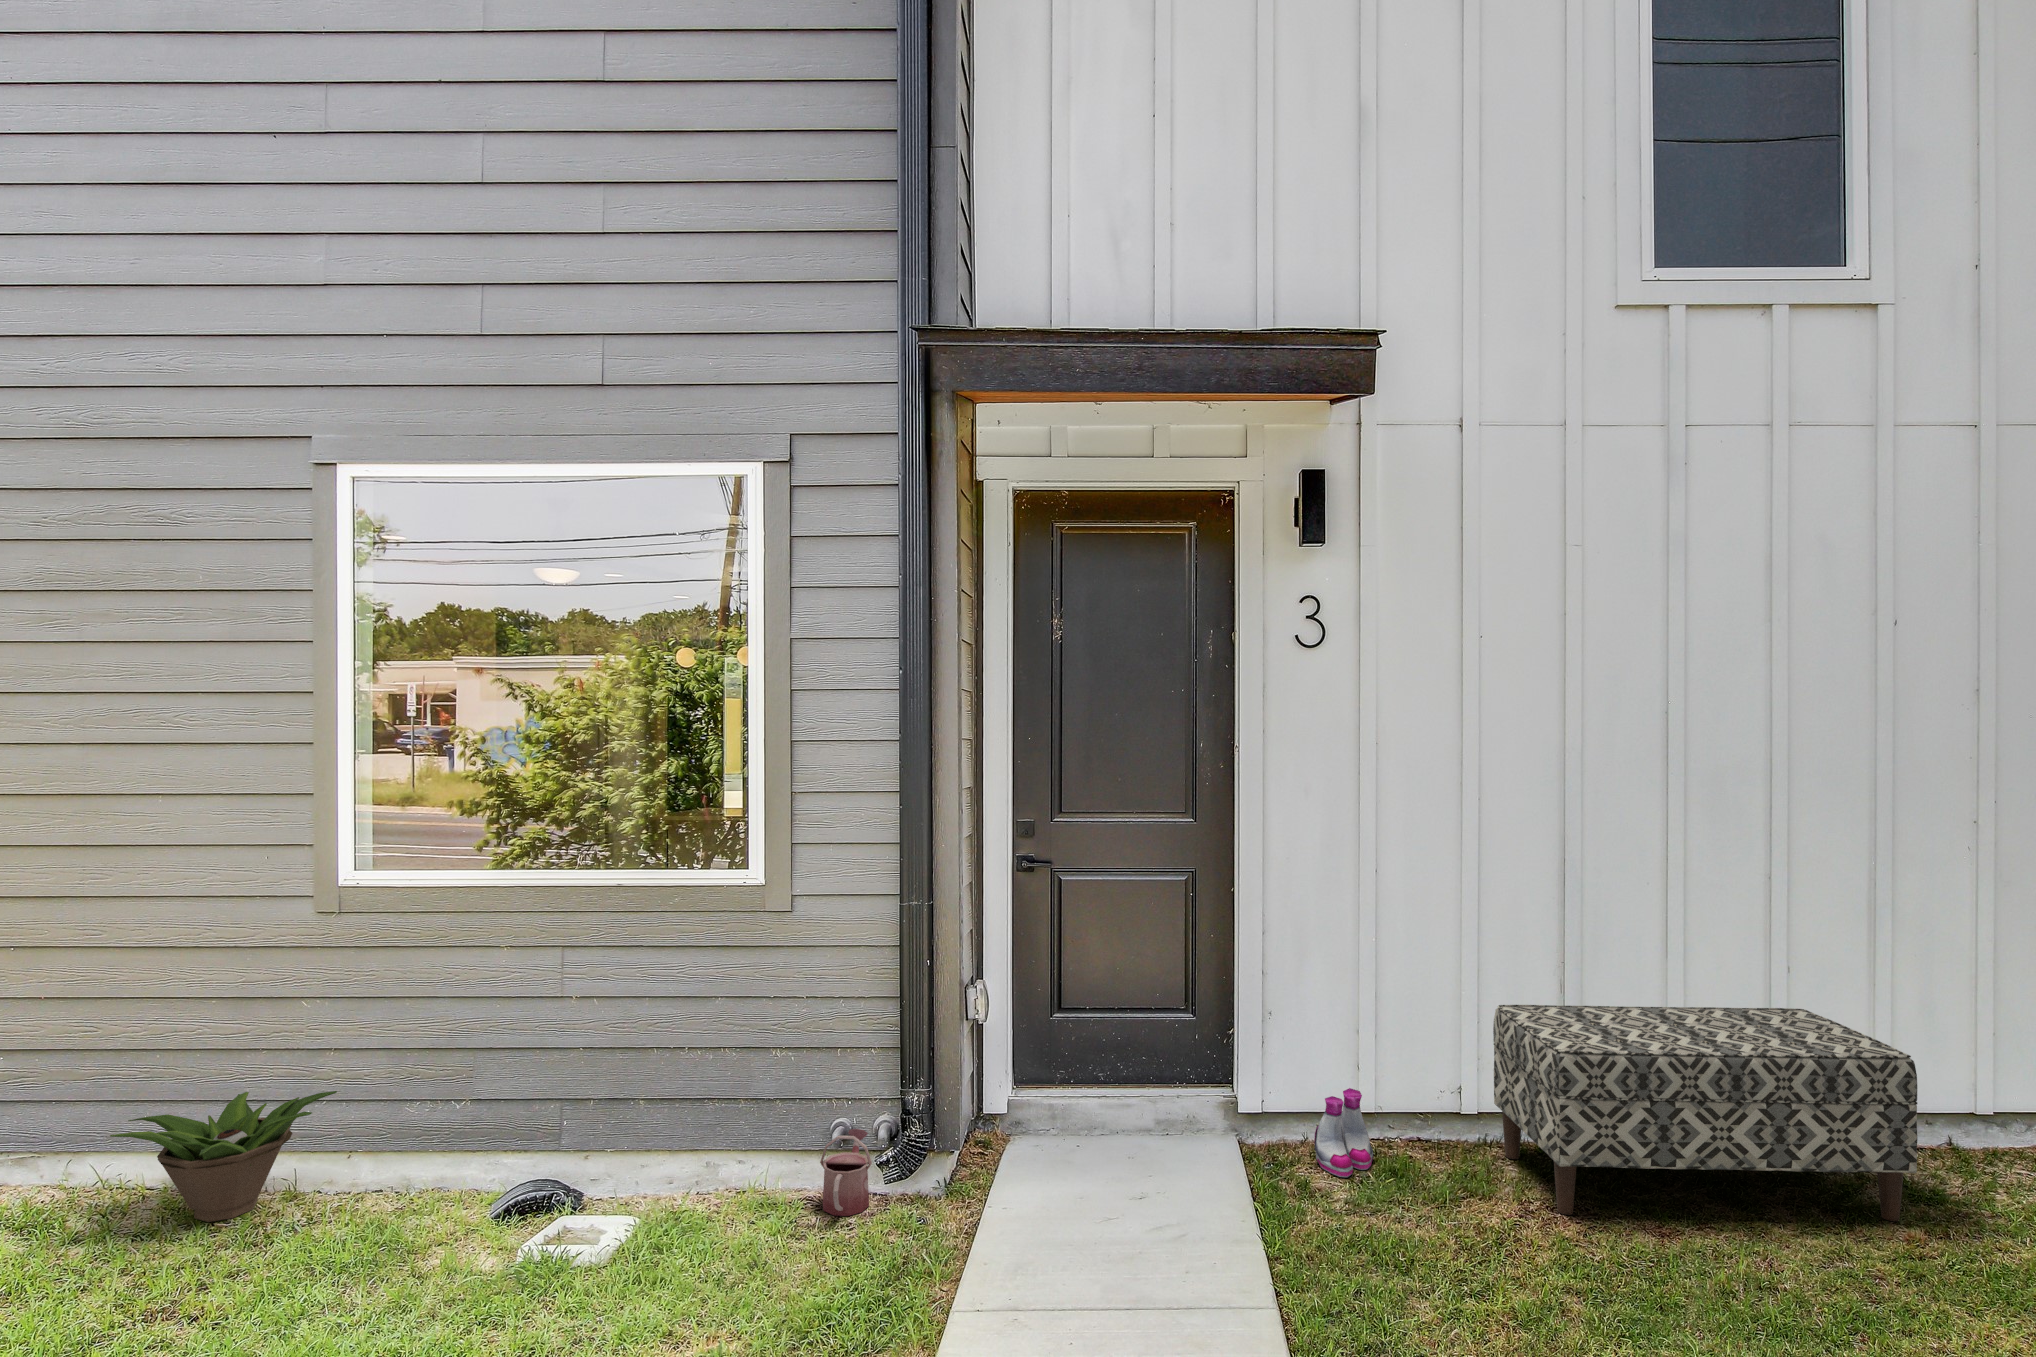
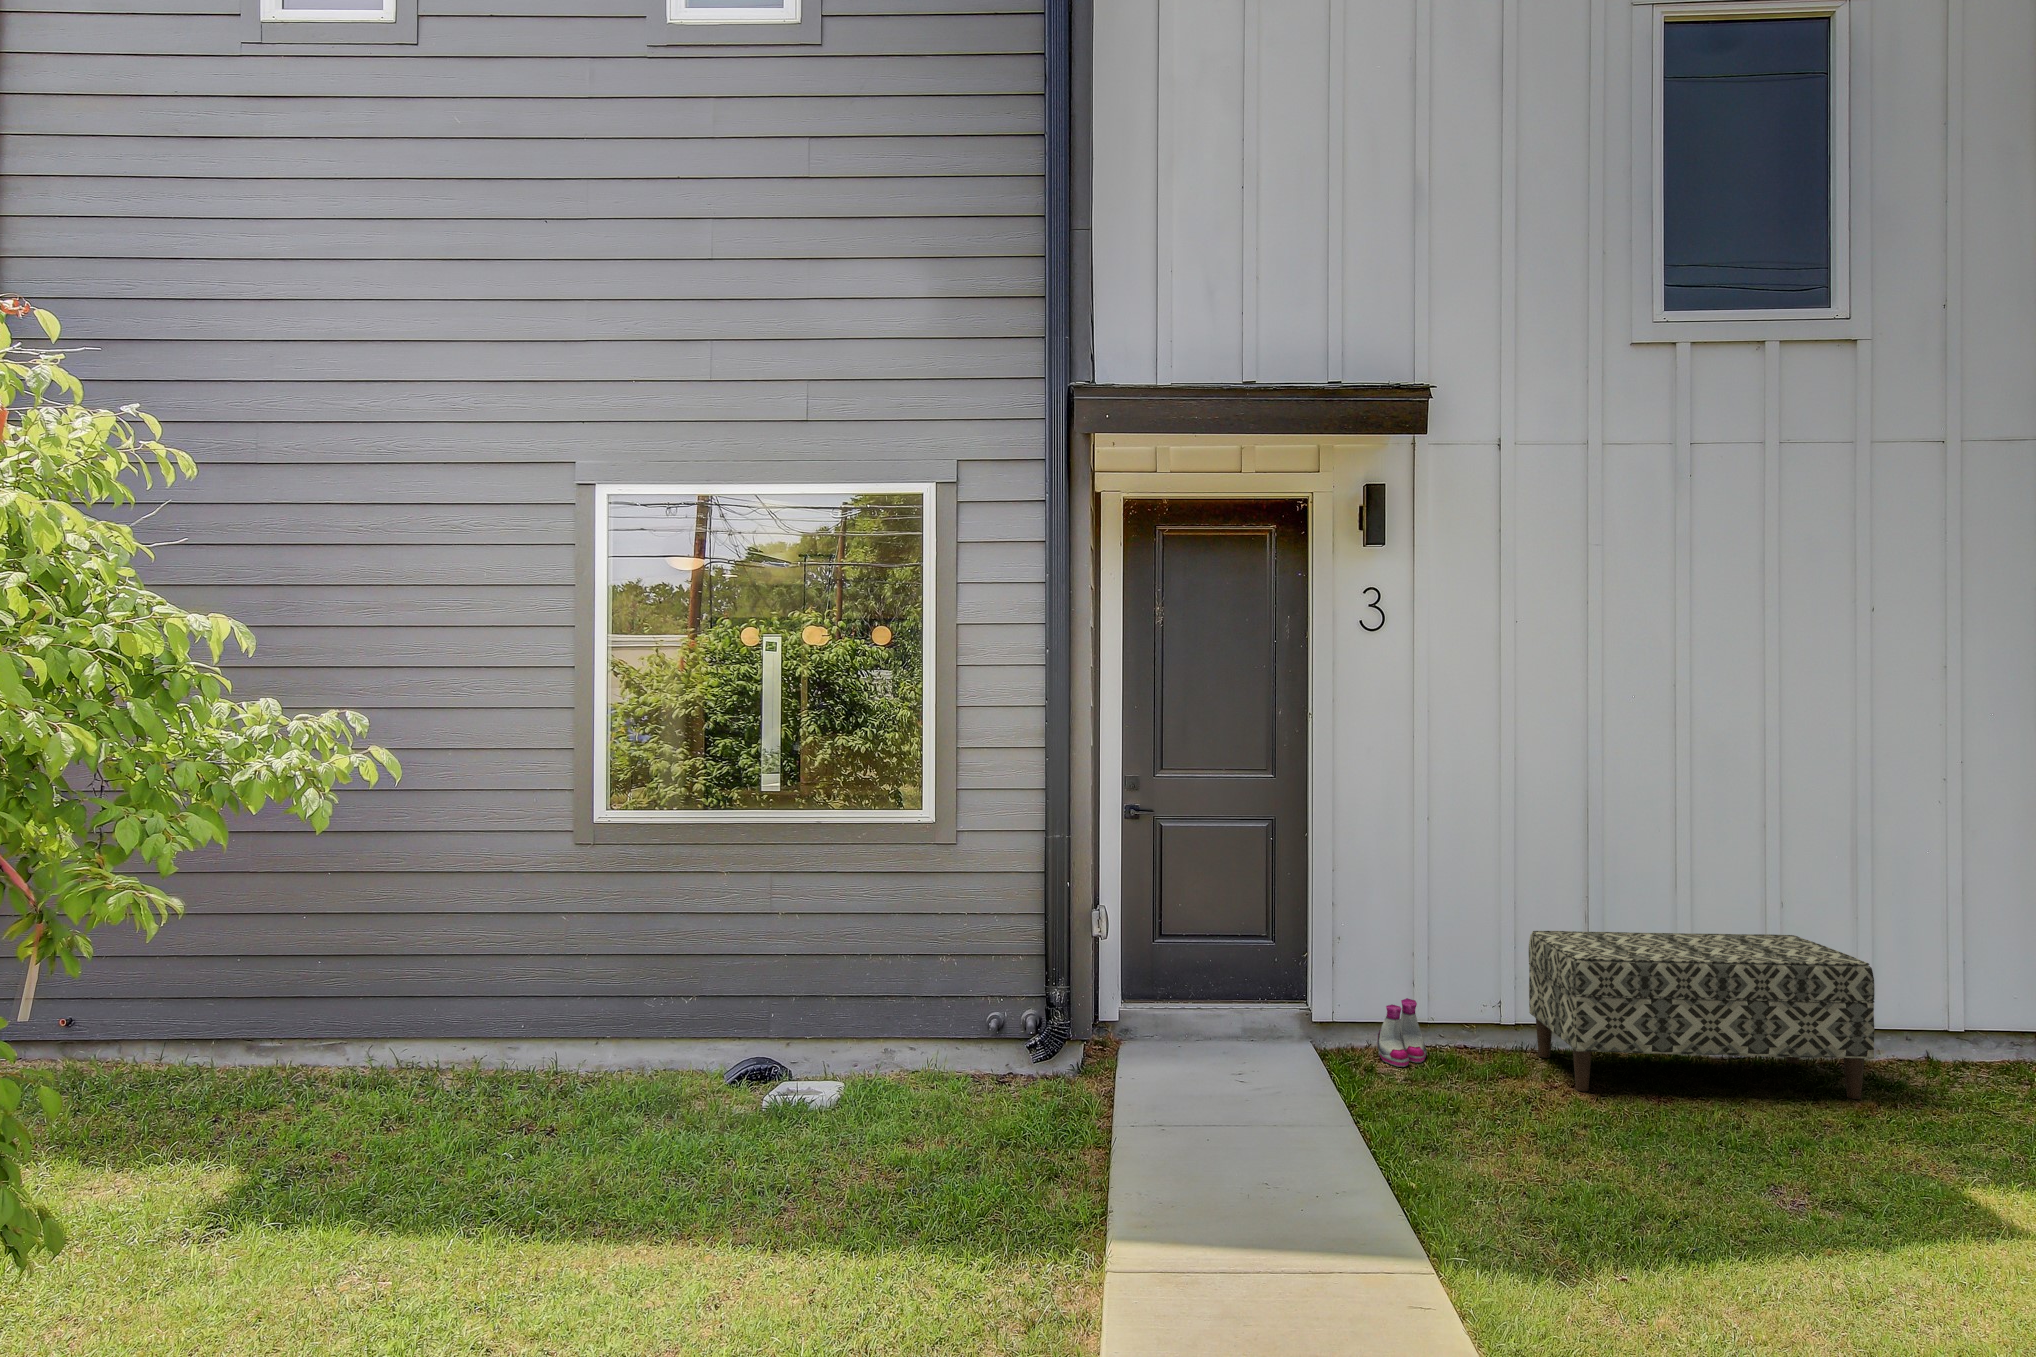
decorative plant: present [110,1091,337,1222] -> none [445,987,596,1081]
watering can: present [820,1129,872,1216] -> none [978,1022,1019,1084]

